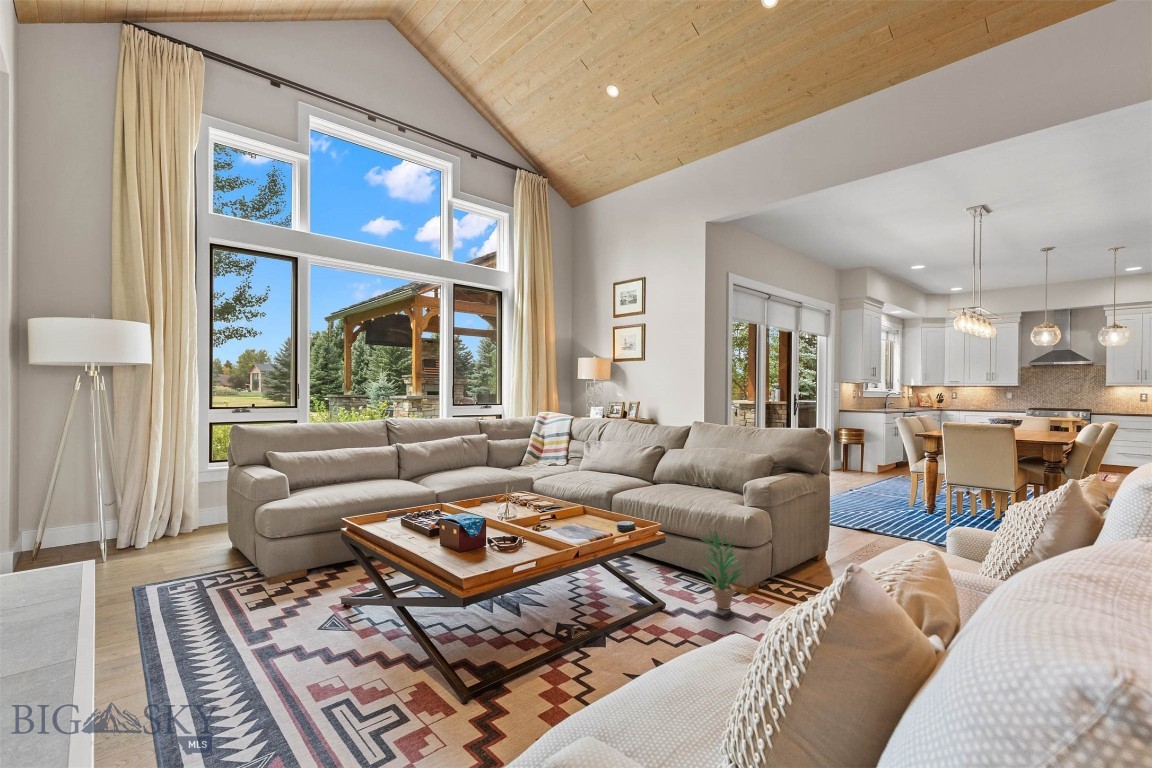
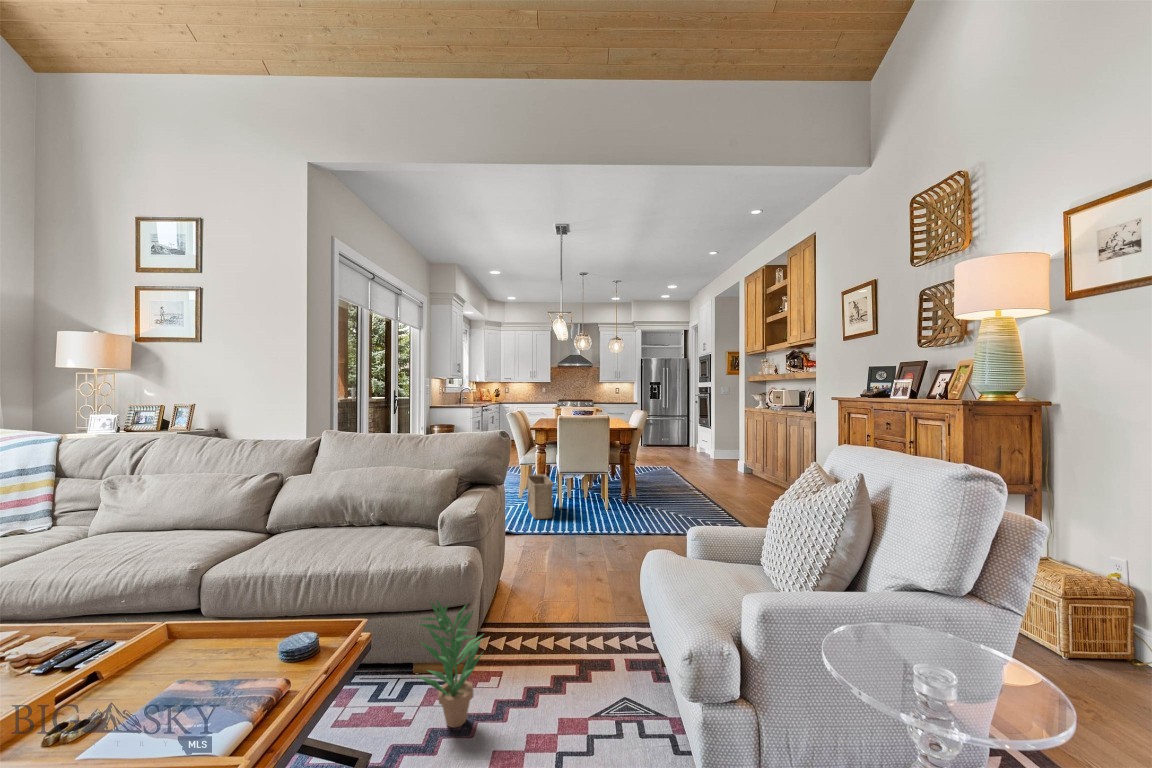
basket: none [900,484,931,530] -> present [527,474,553,519]

